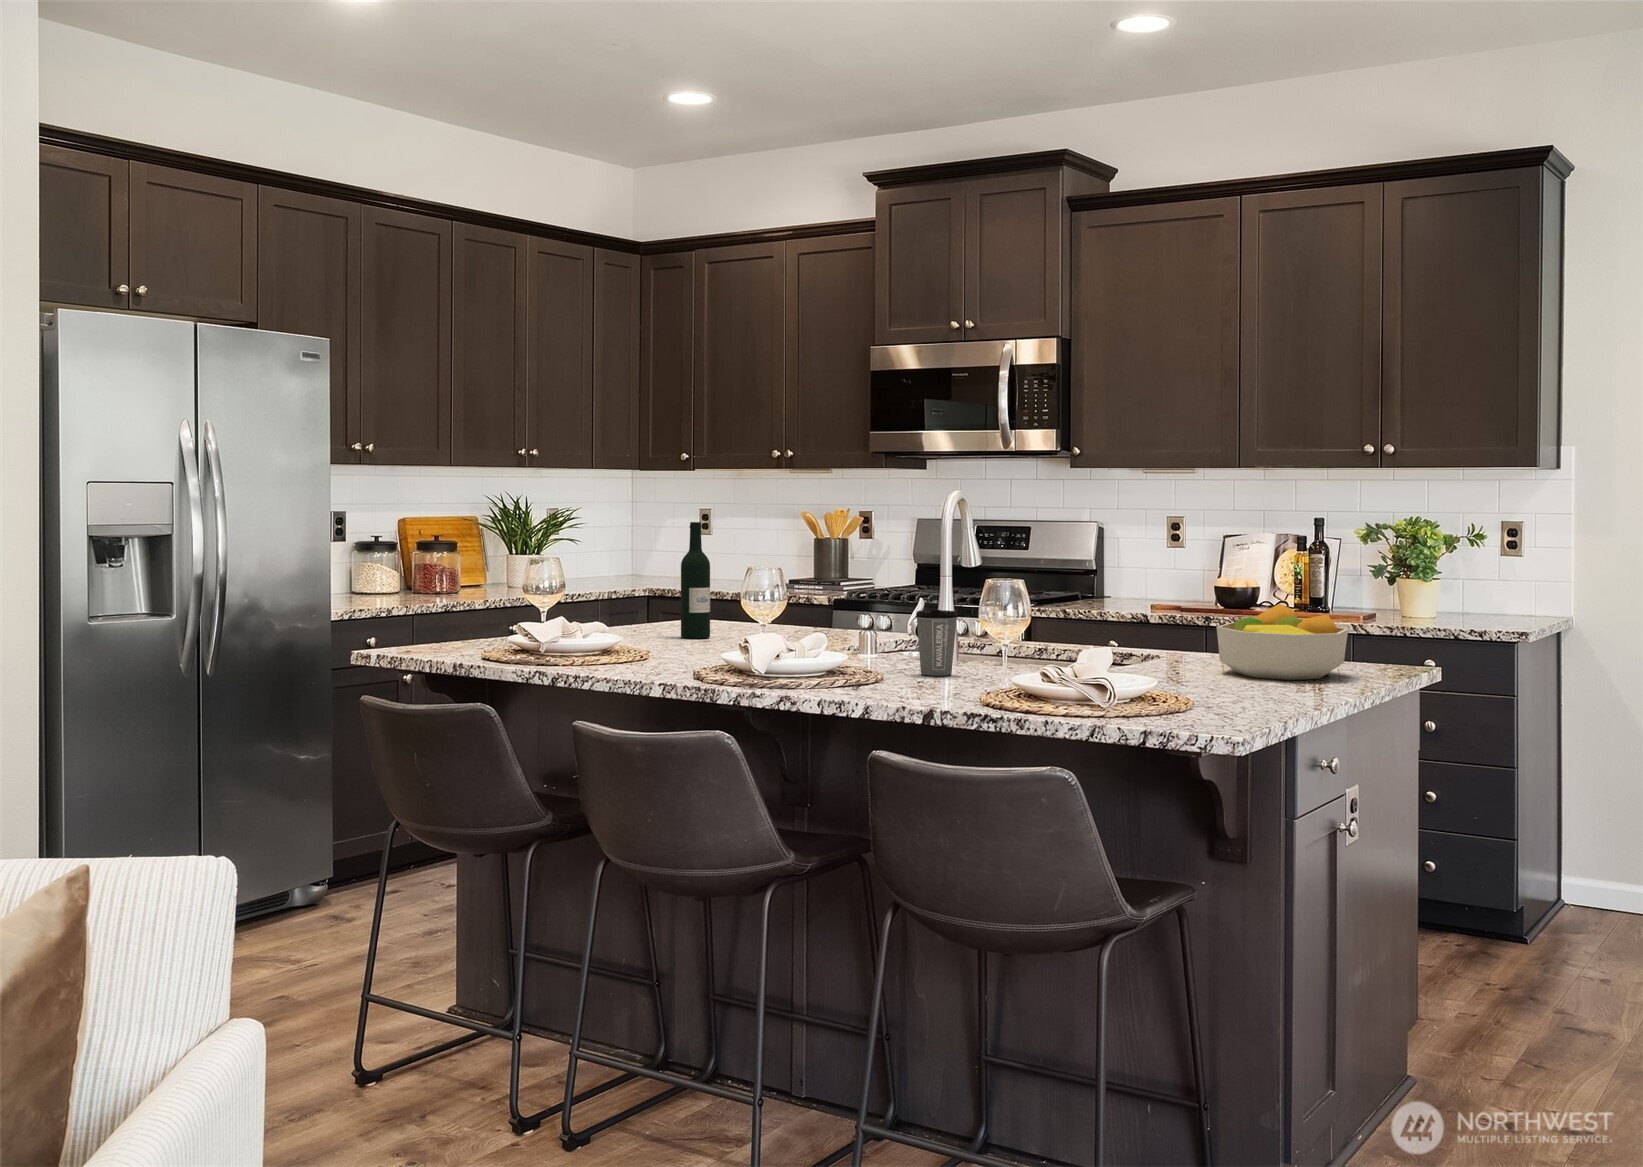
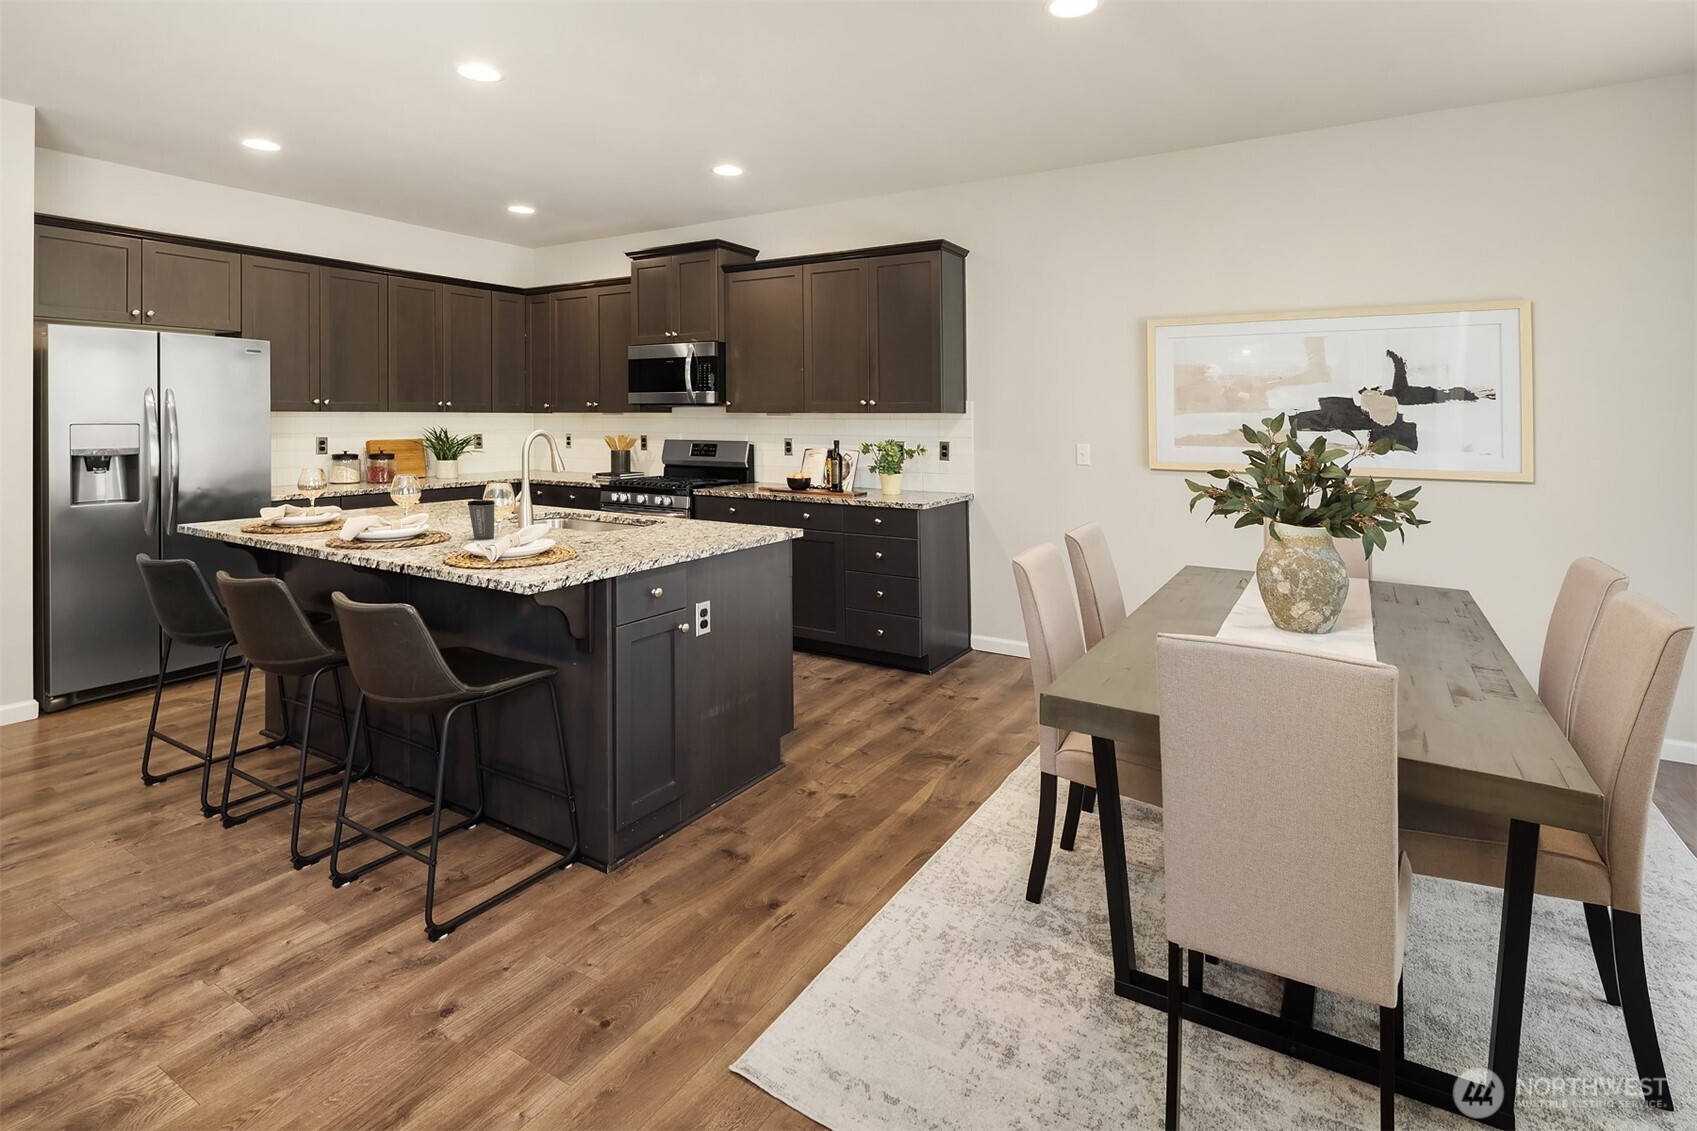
wine bottle: present [681,522,710,638] -> none [429,446,452,512]
fruit bowl: present [1217,604,1348,680] -> none [659,494,731,539]

